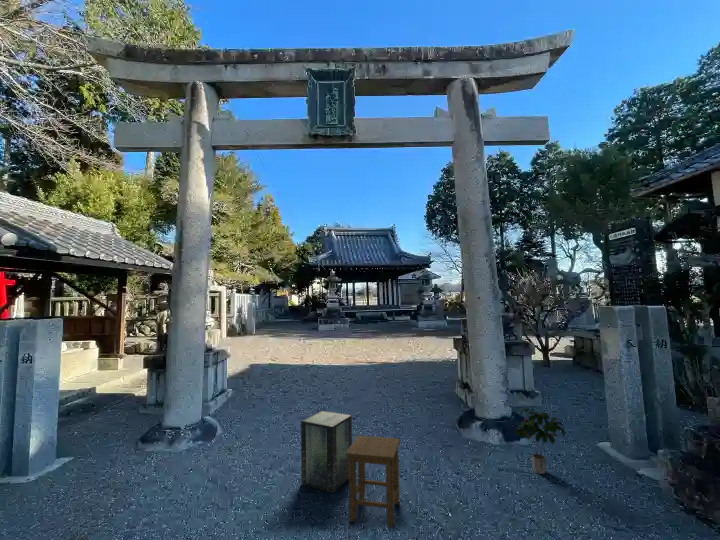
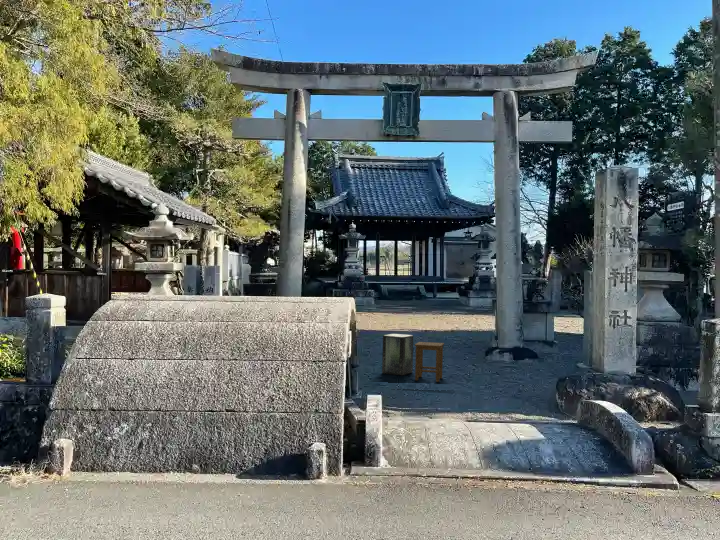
potted plant: present [514,409,565,474] -> none [519,337,547,375]

